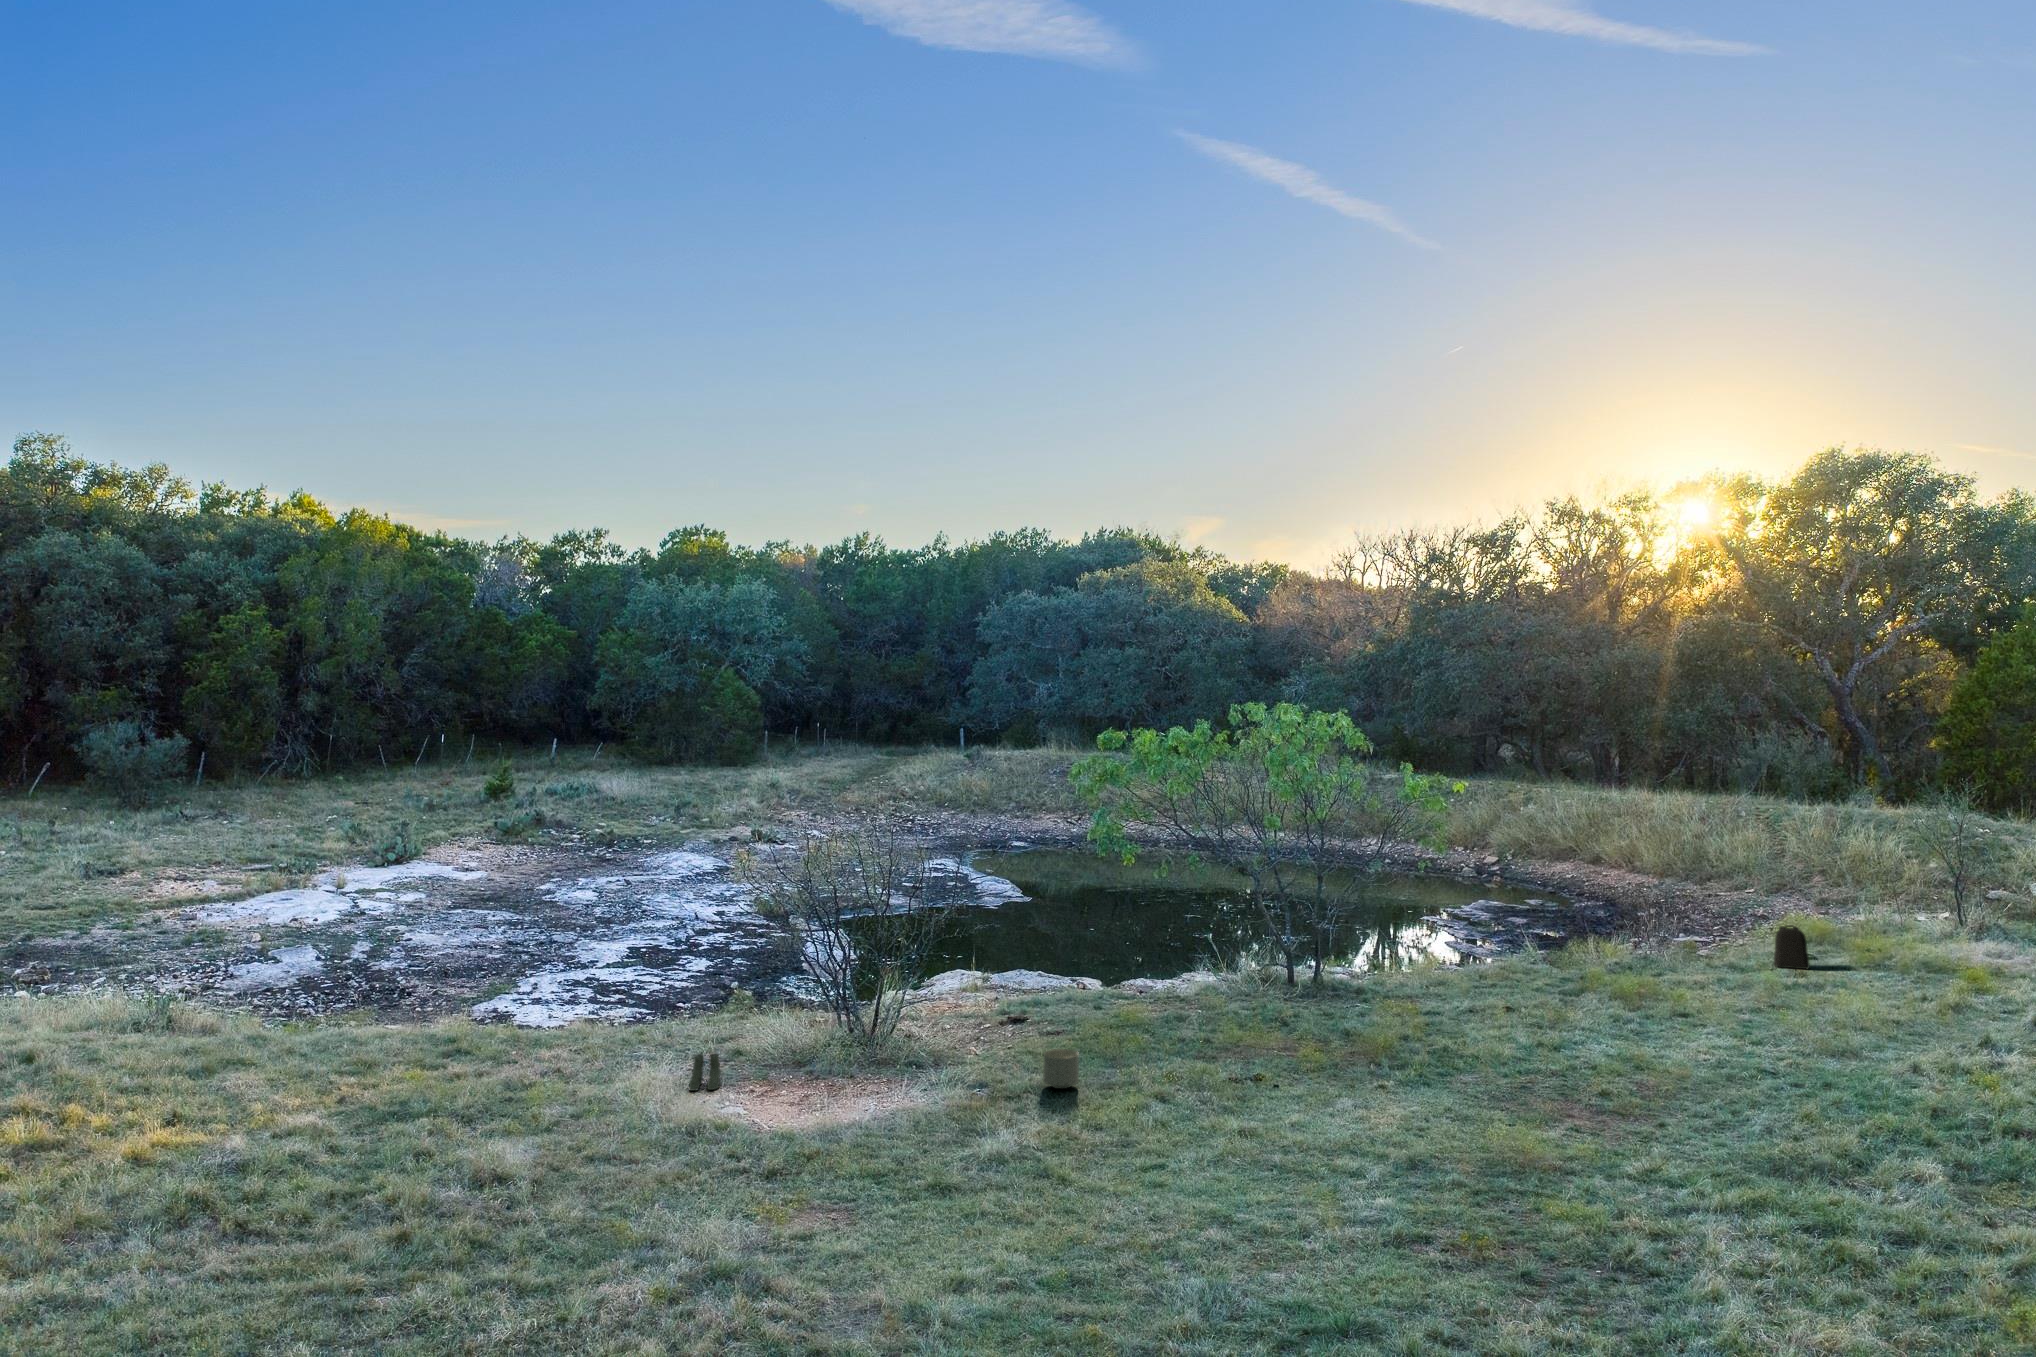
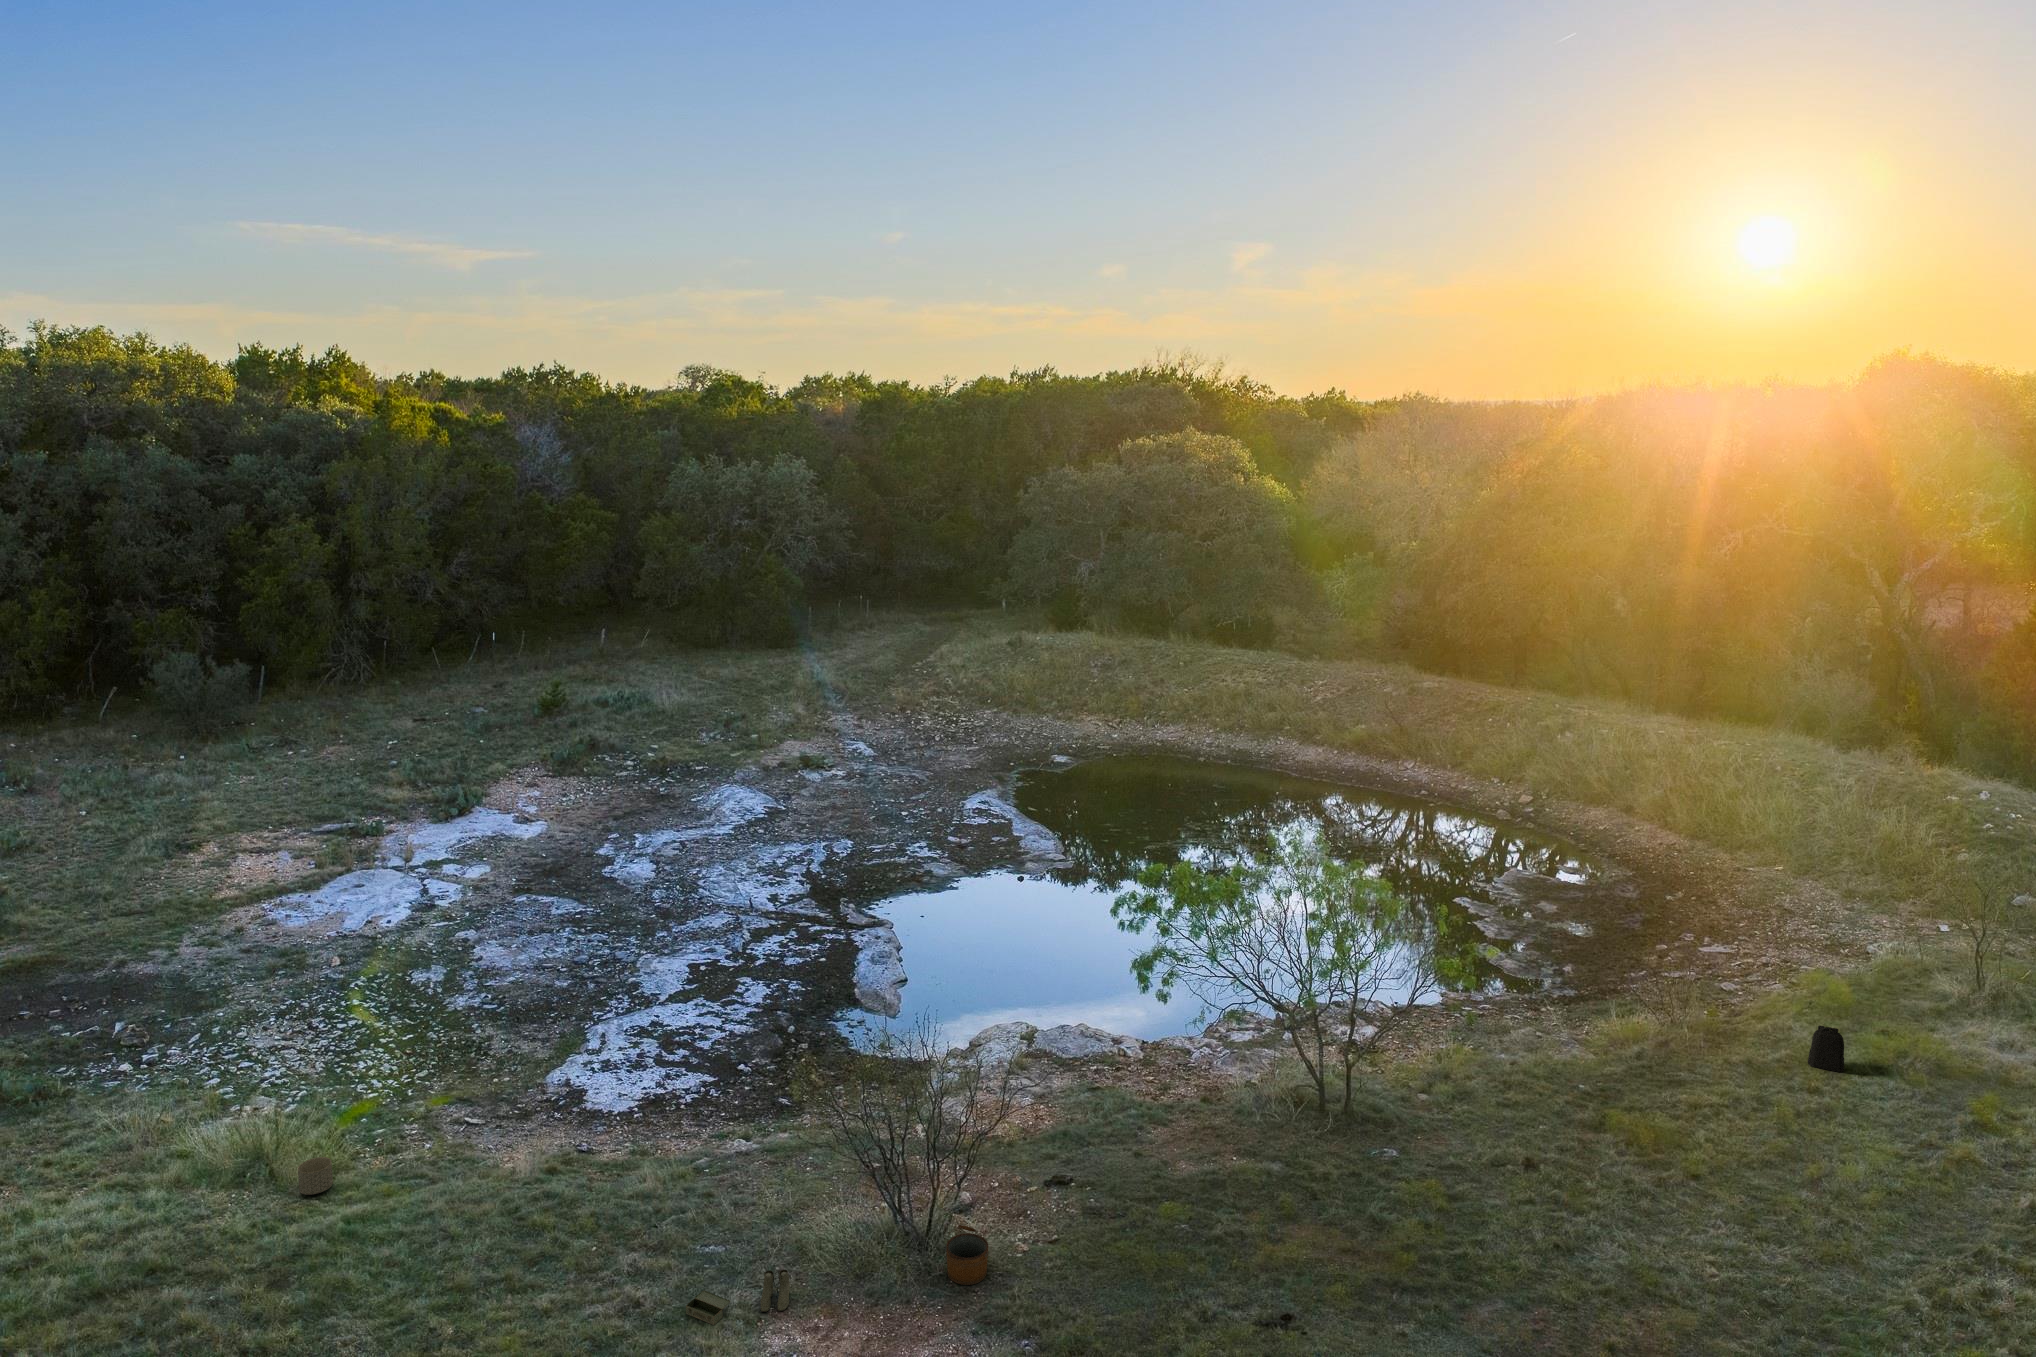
bucket: none [887,1017,932,1076] -> present [946,1225,988,1285]
planter: present [1043,1049,1079,1089] -> present [298,1157,333,1195]
toolbox: none [609,1076,657,1099] -> present [686,1290,731,1325]

